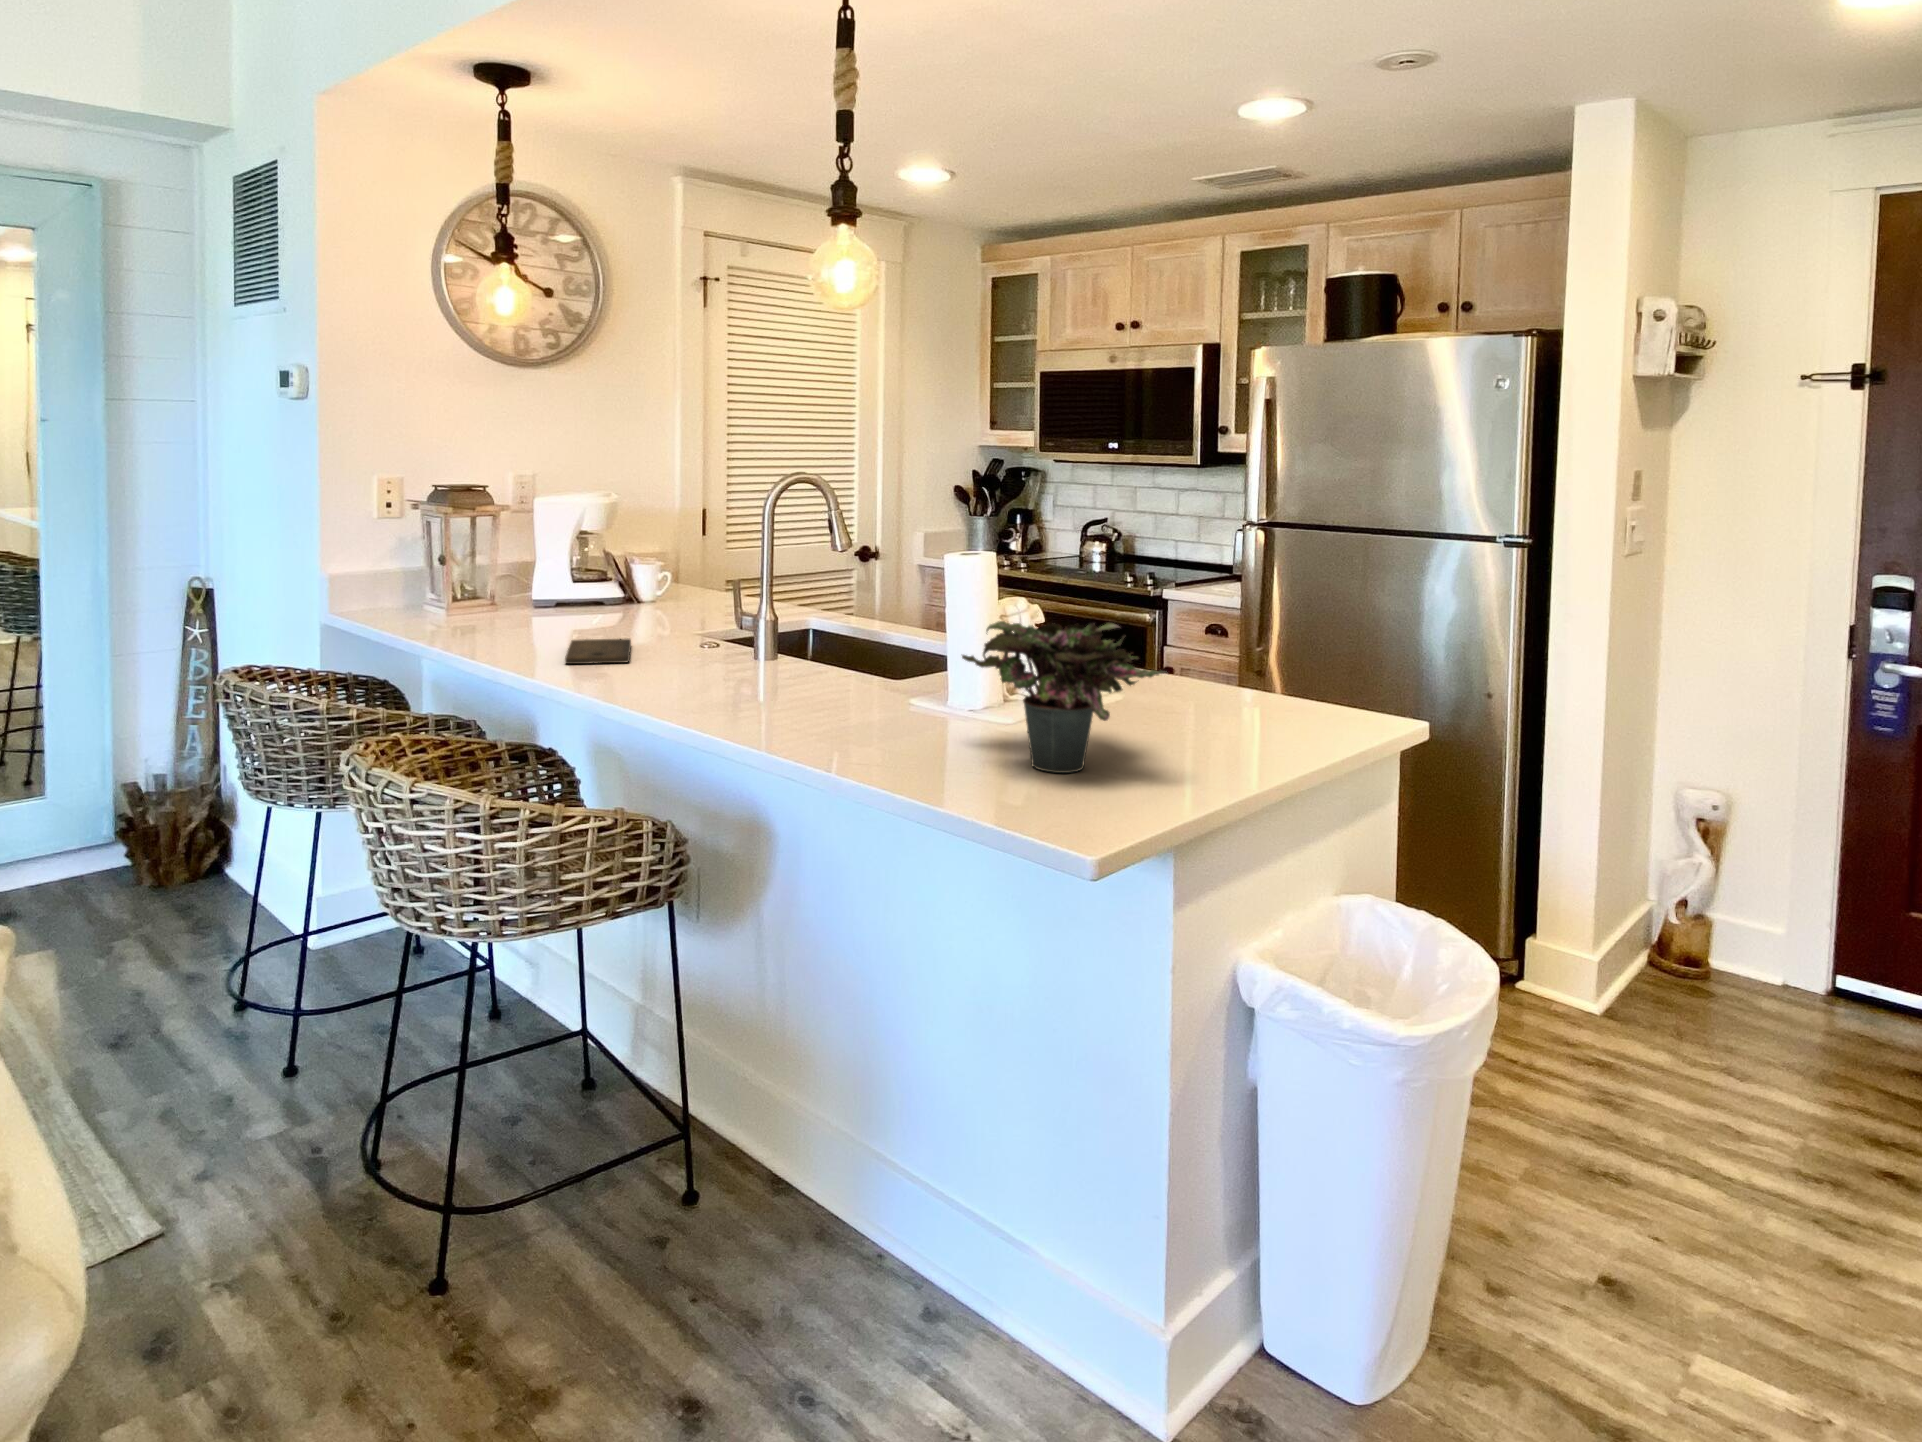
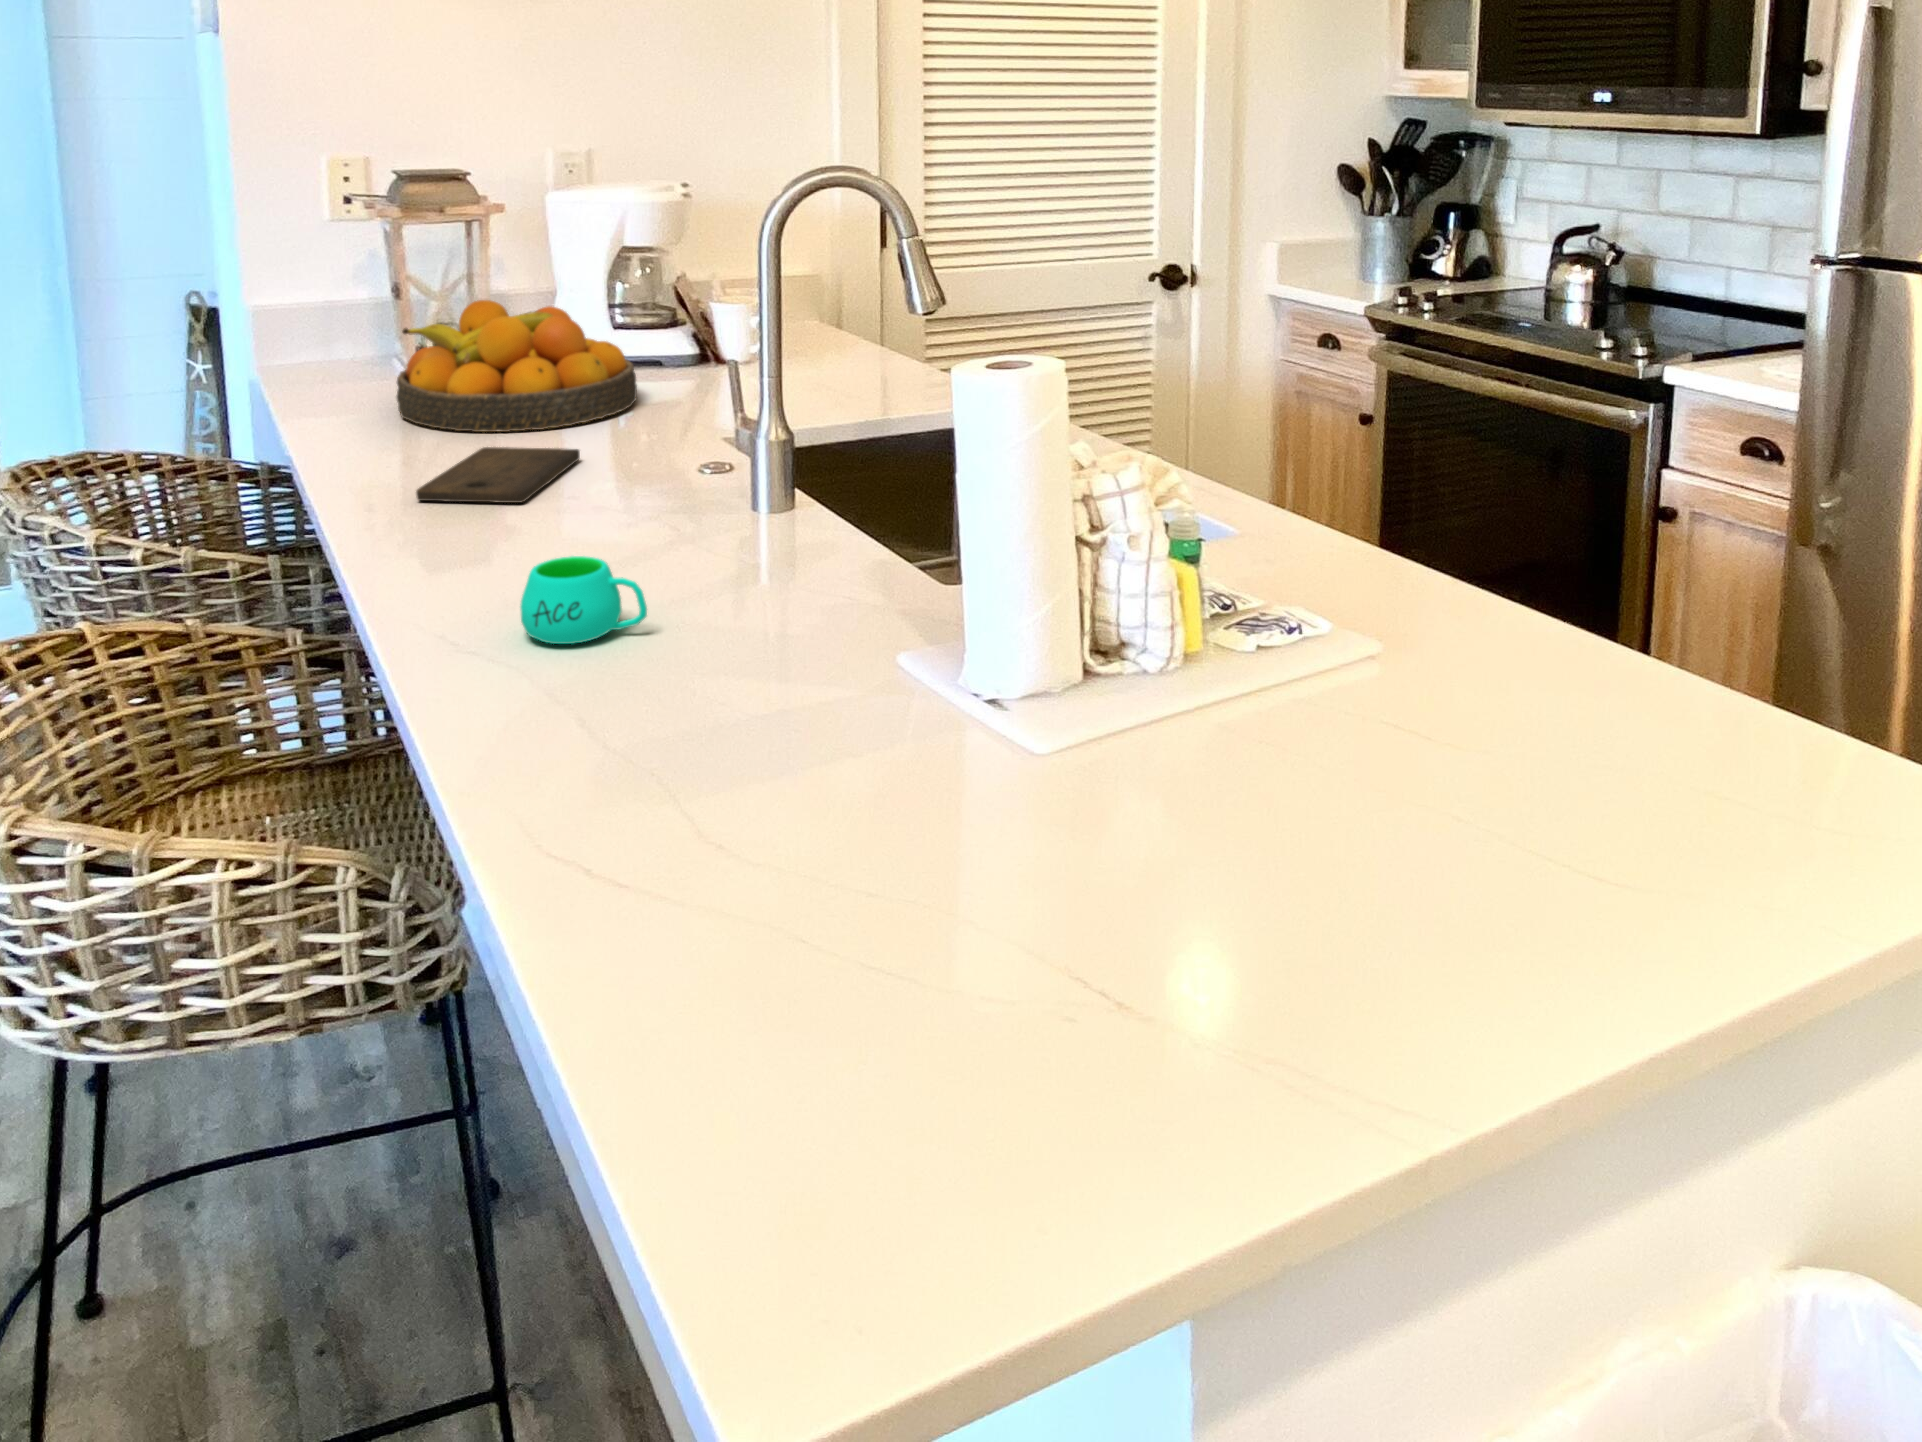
fruit bowl: none [476,561,624,636] -> present [397,300,637,432]
potted plant: present [962,621,1166,773] -> none [817,550,1236,947]
mug: none [713,666,779,709] -> present [520,556,647,644]

